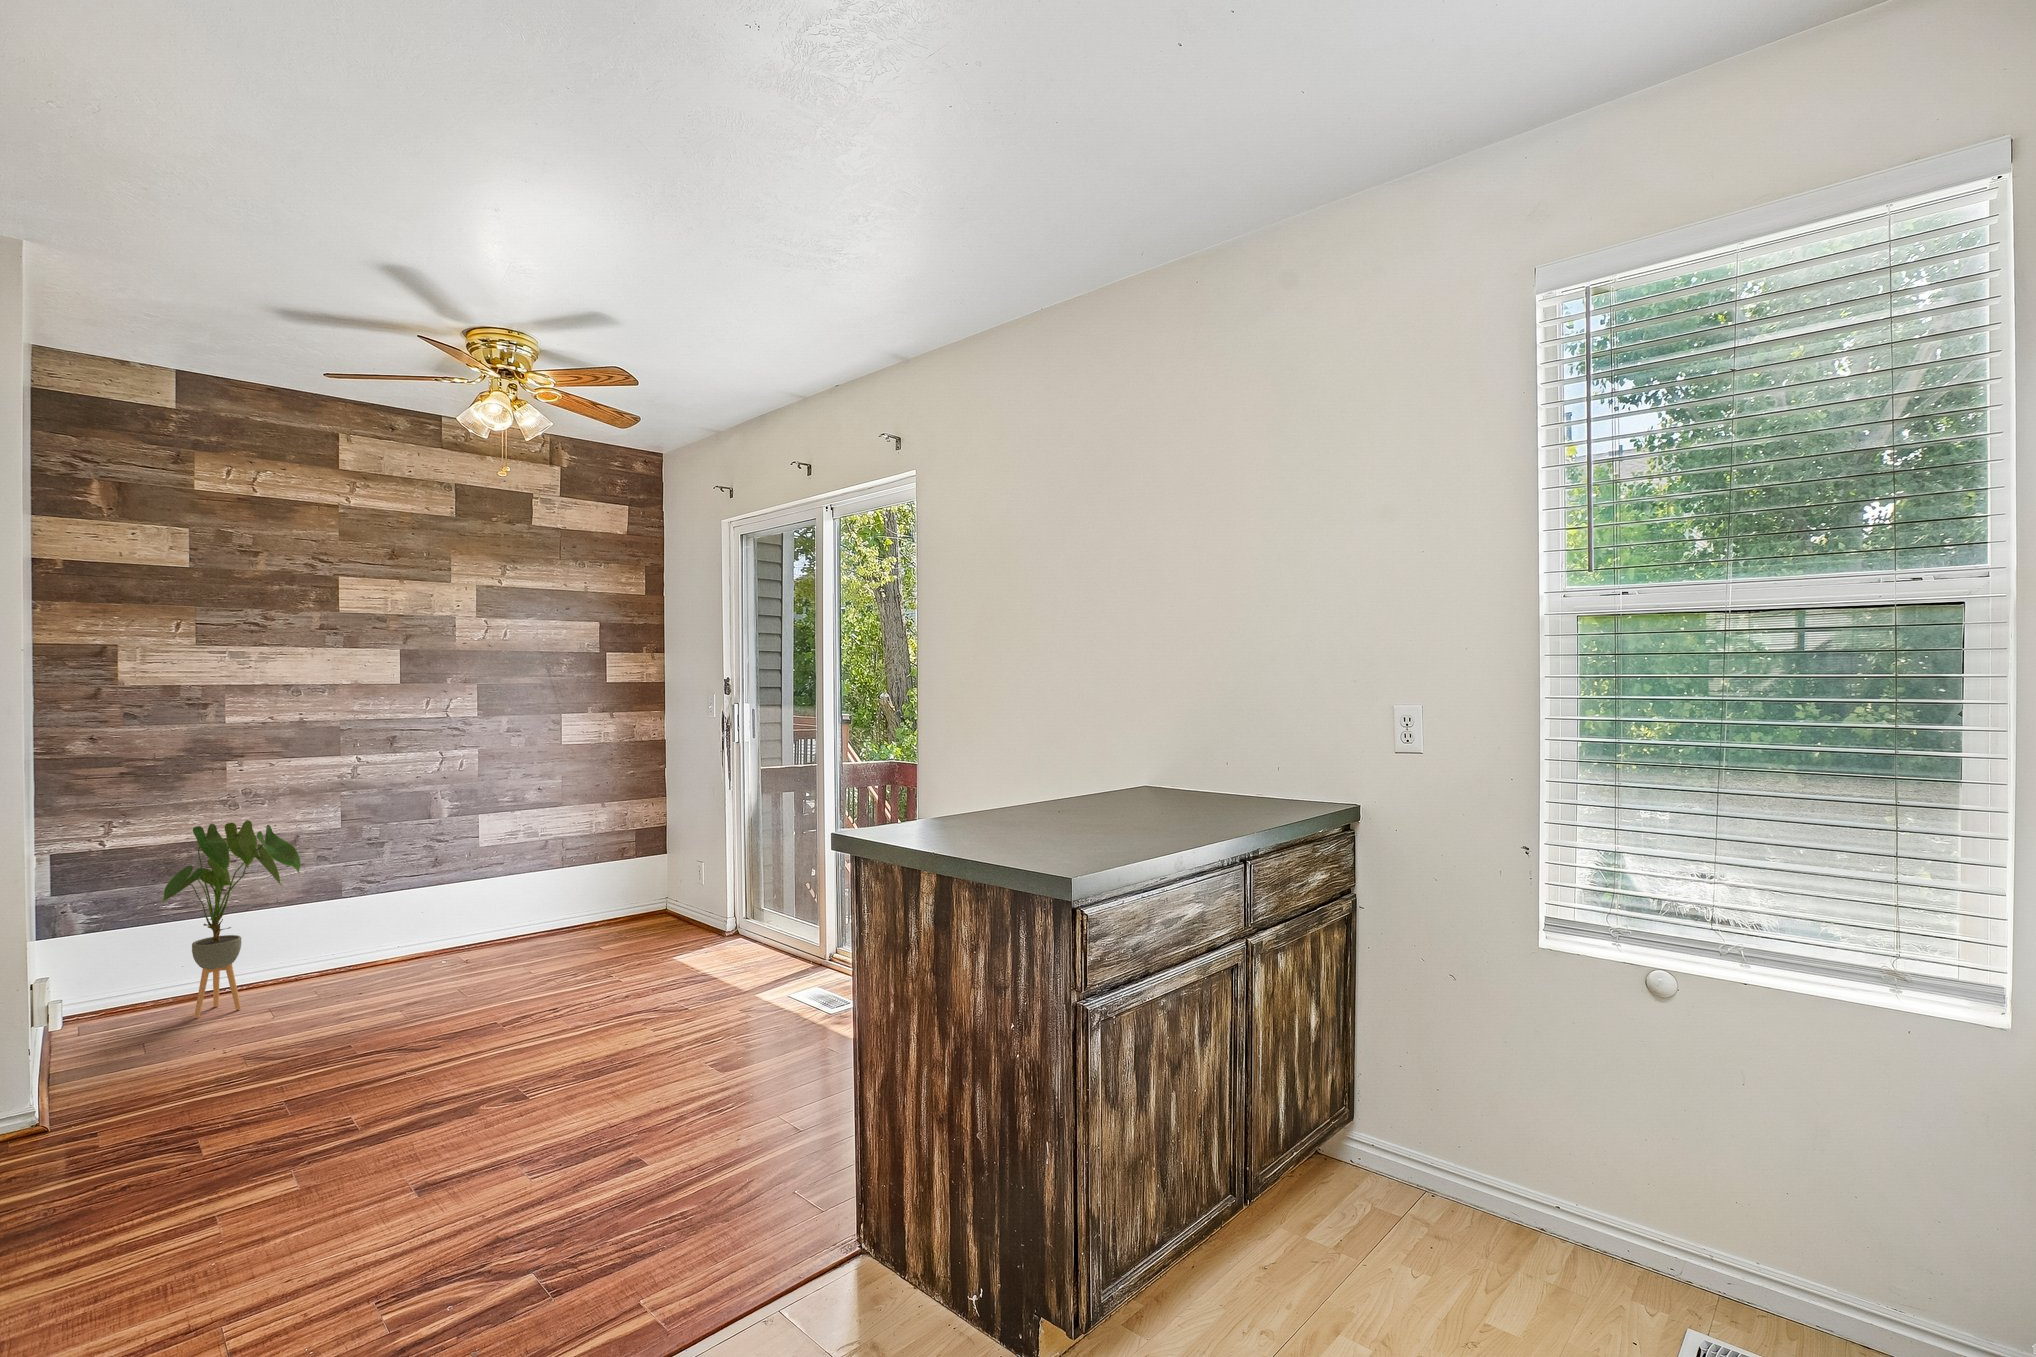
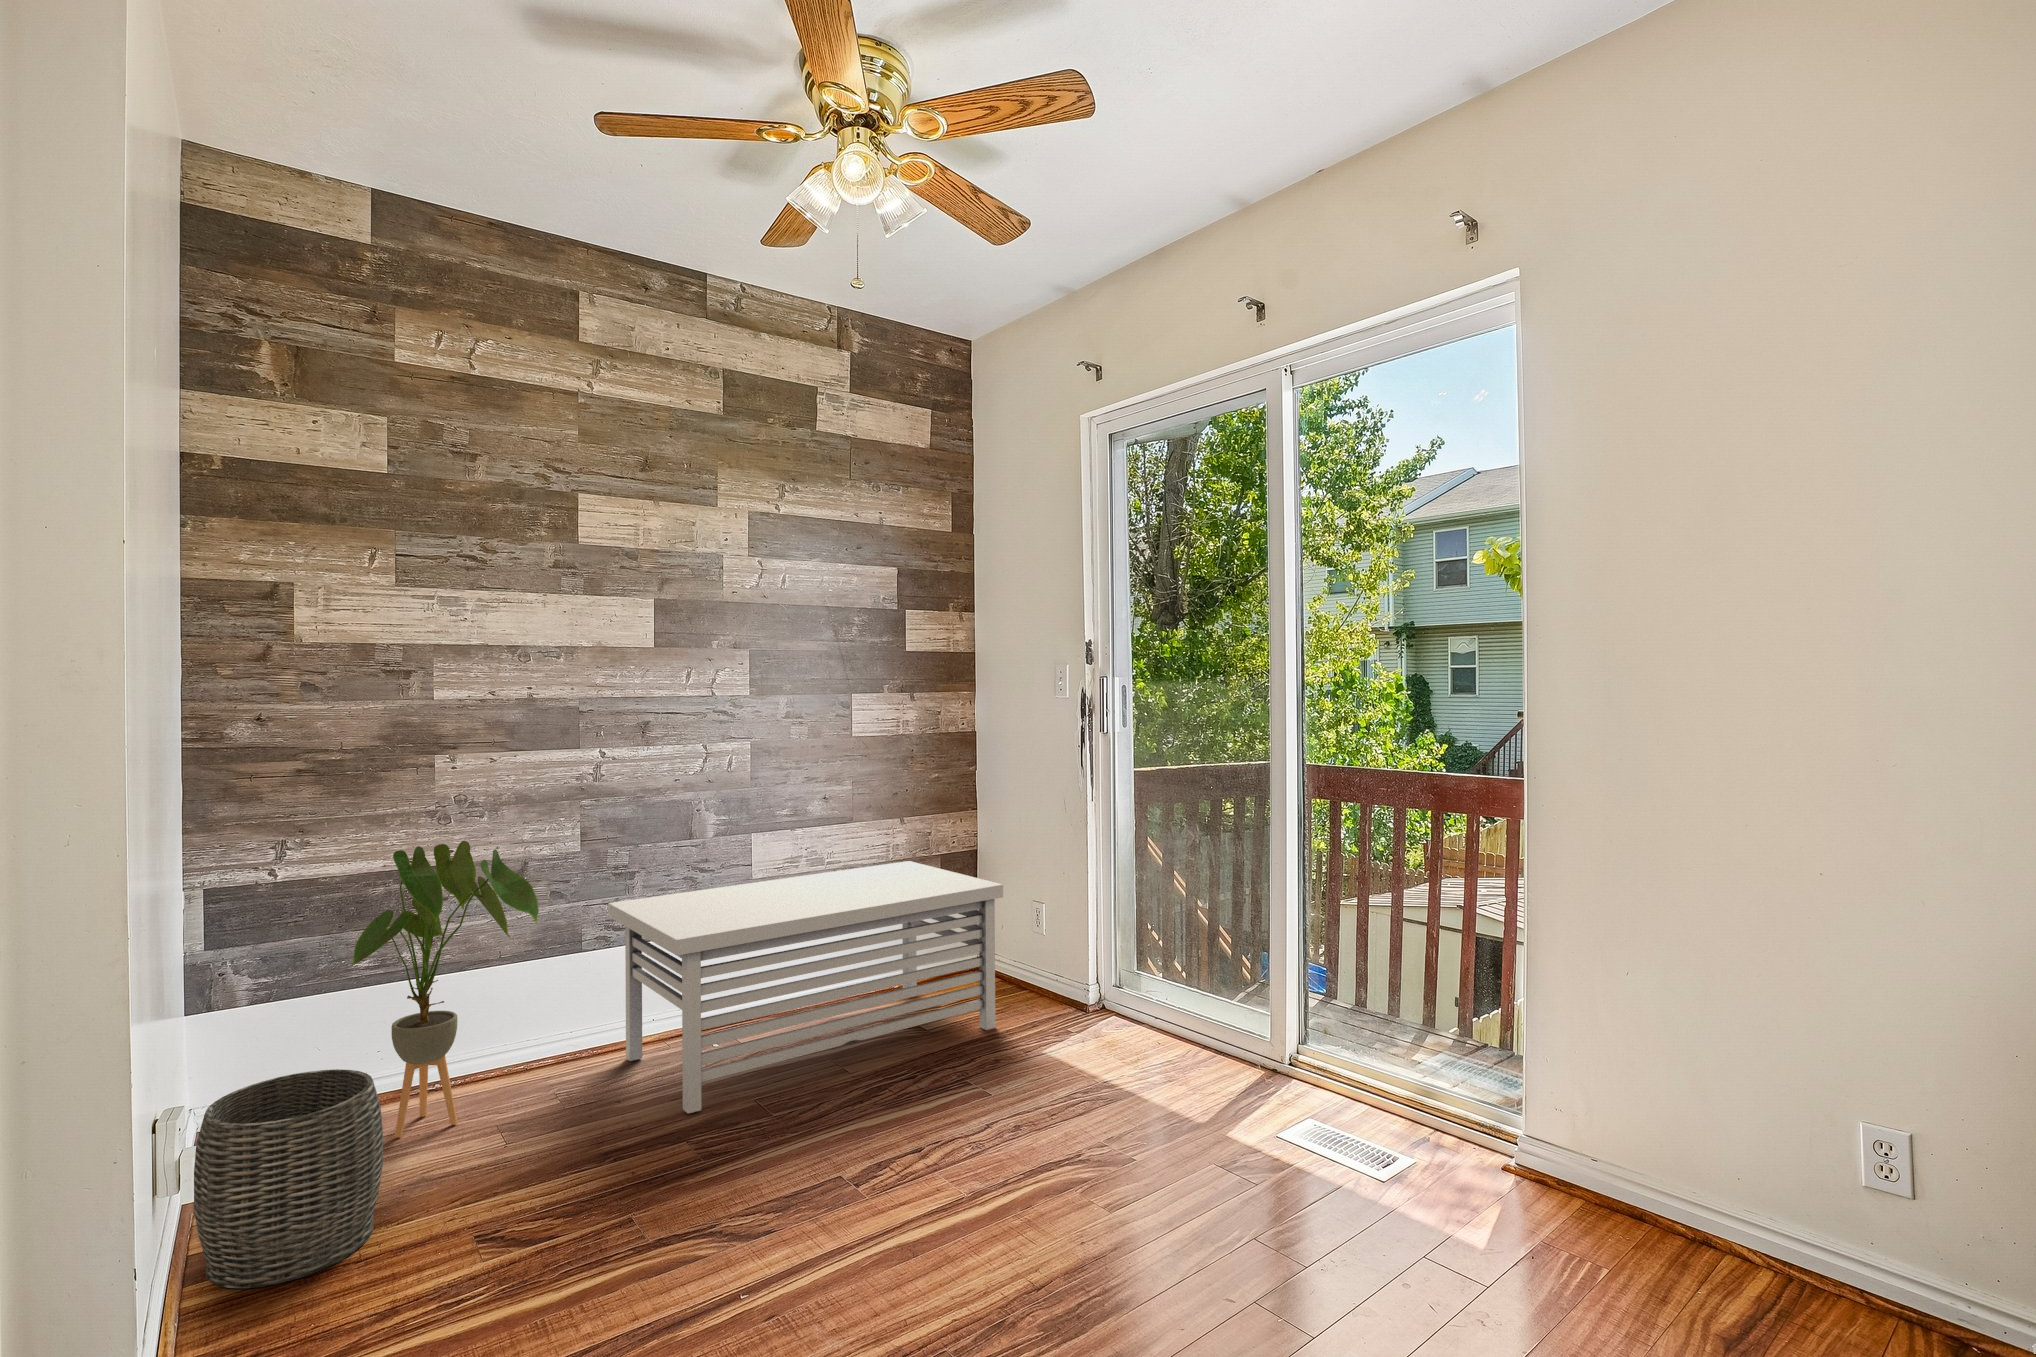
storage bench: none [361,833,659,997] -> present [608,861,1003,1114]
woven basket: none [55,963,184,1087] -> present [194,1069,383,1288]

